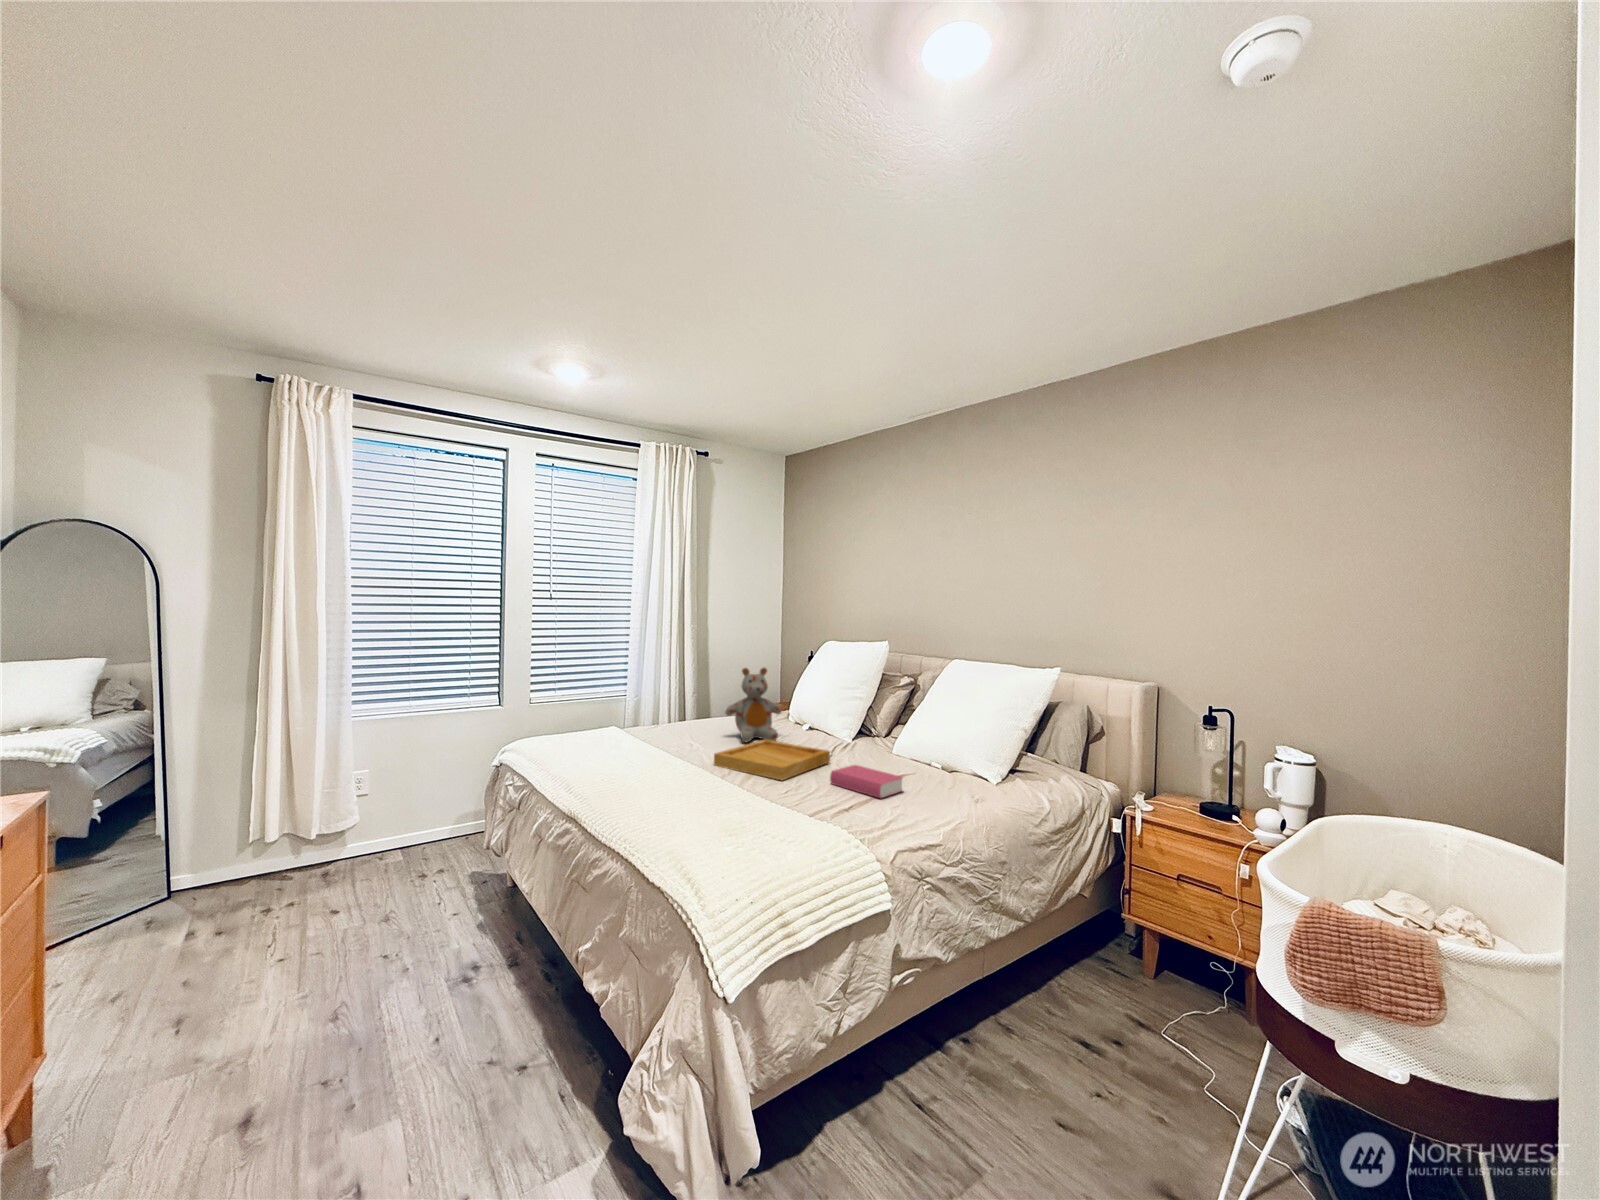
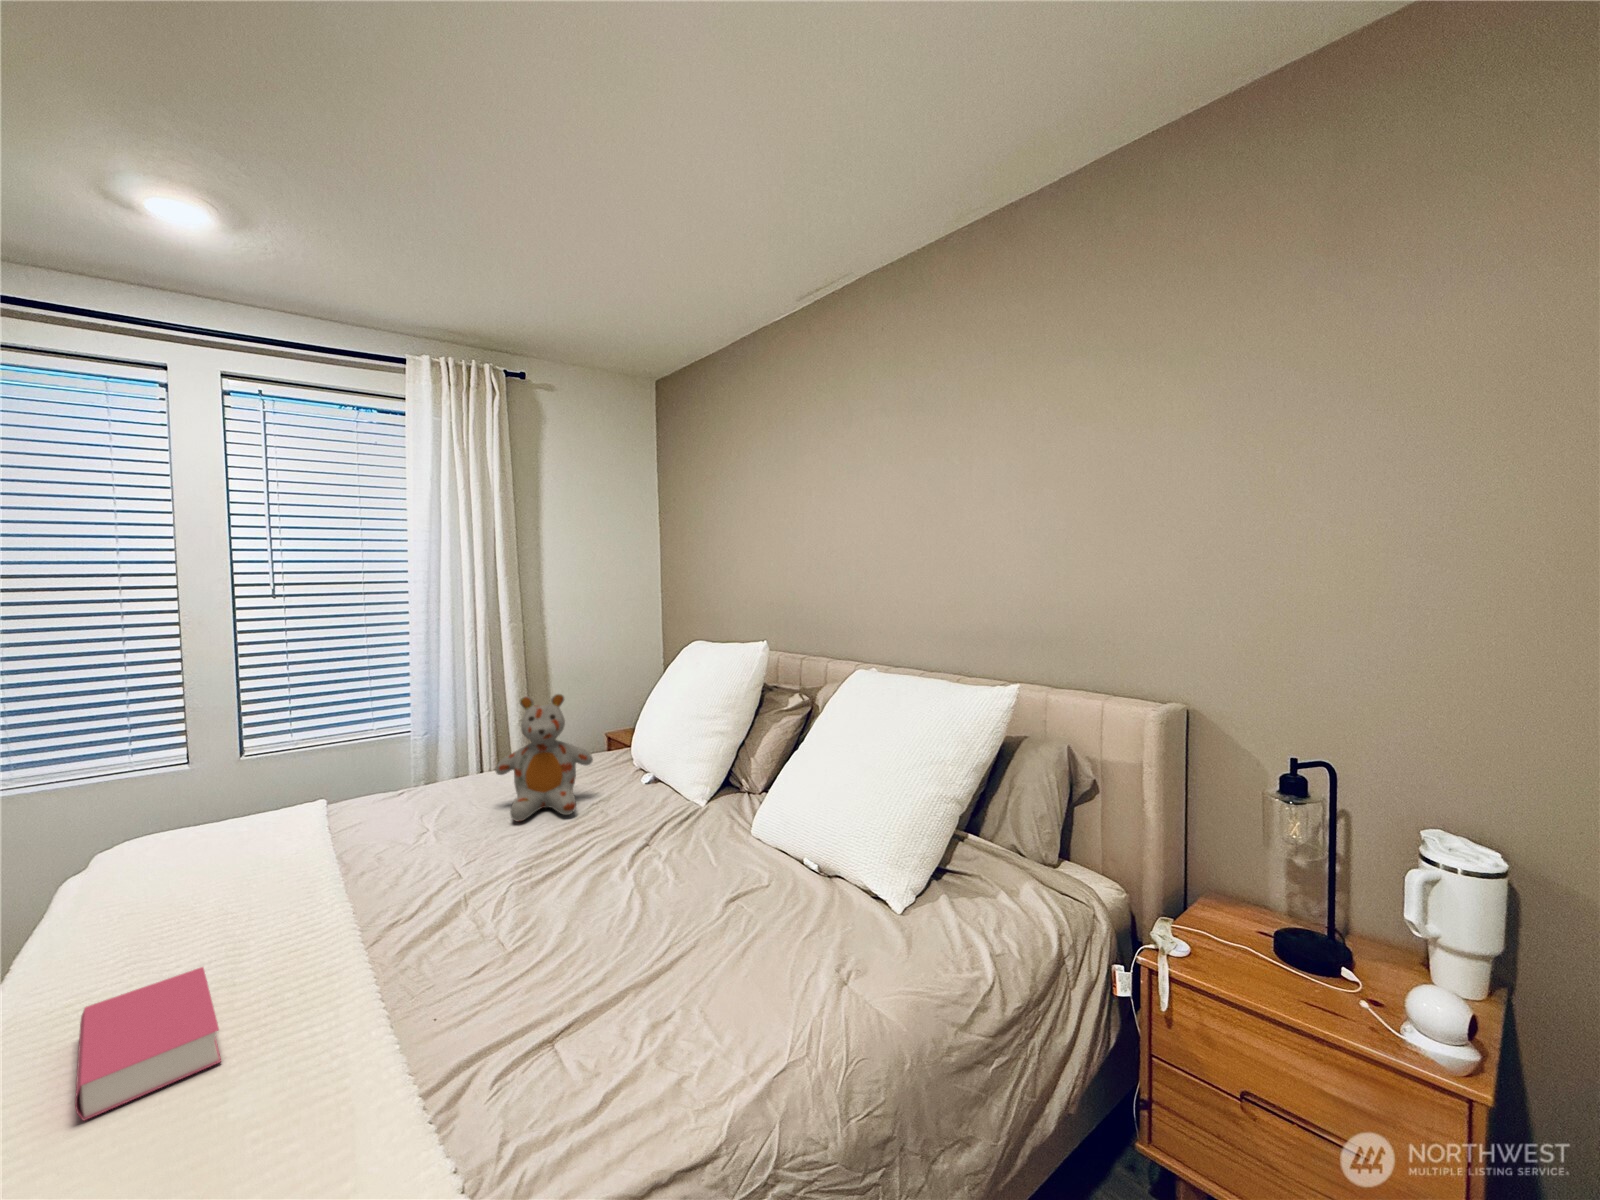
tray: present [714,739,830,780] -> none [404,821,627,937]
book: present [830,765,903,798] -> present [75,967,221,1120]

